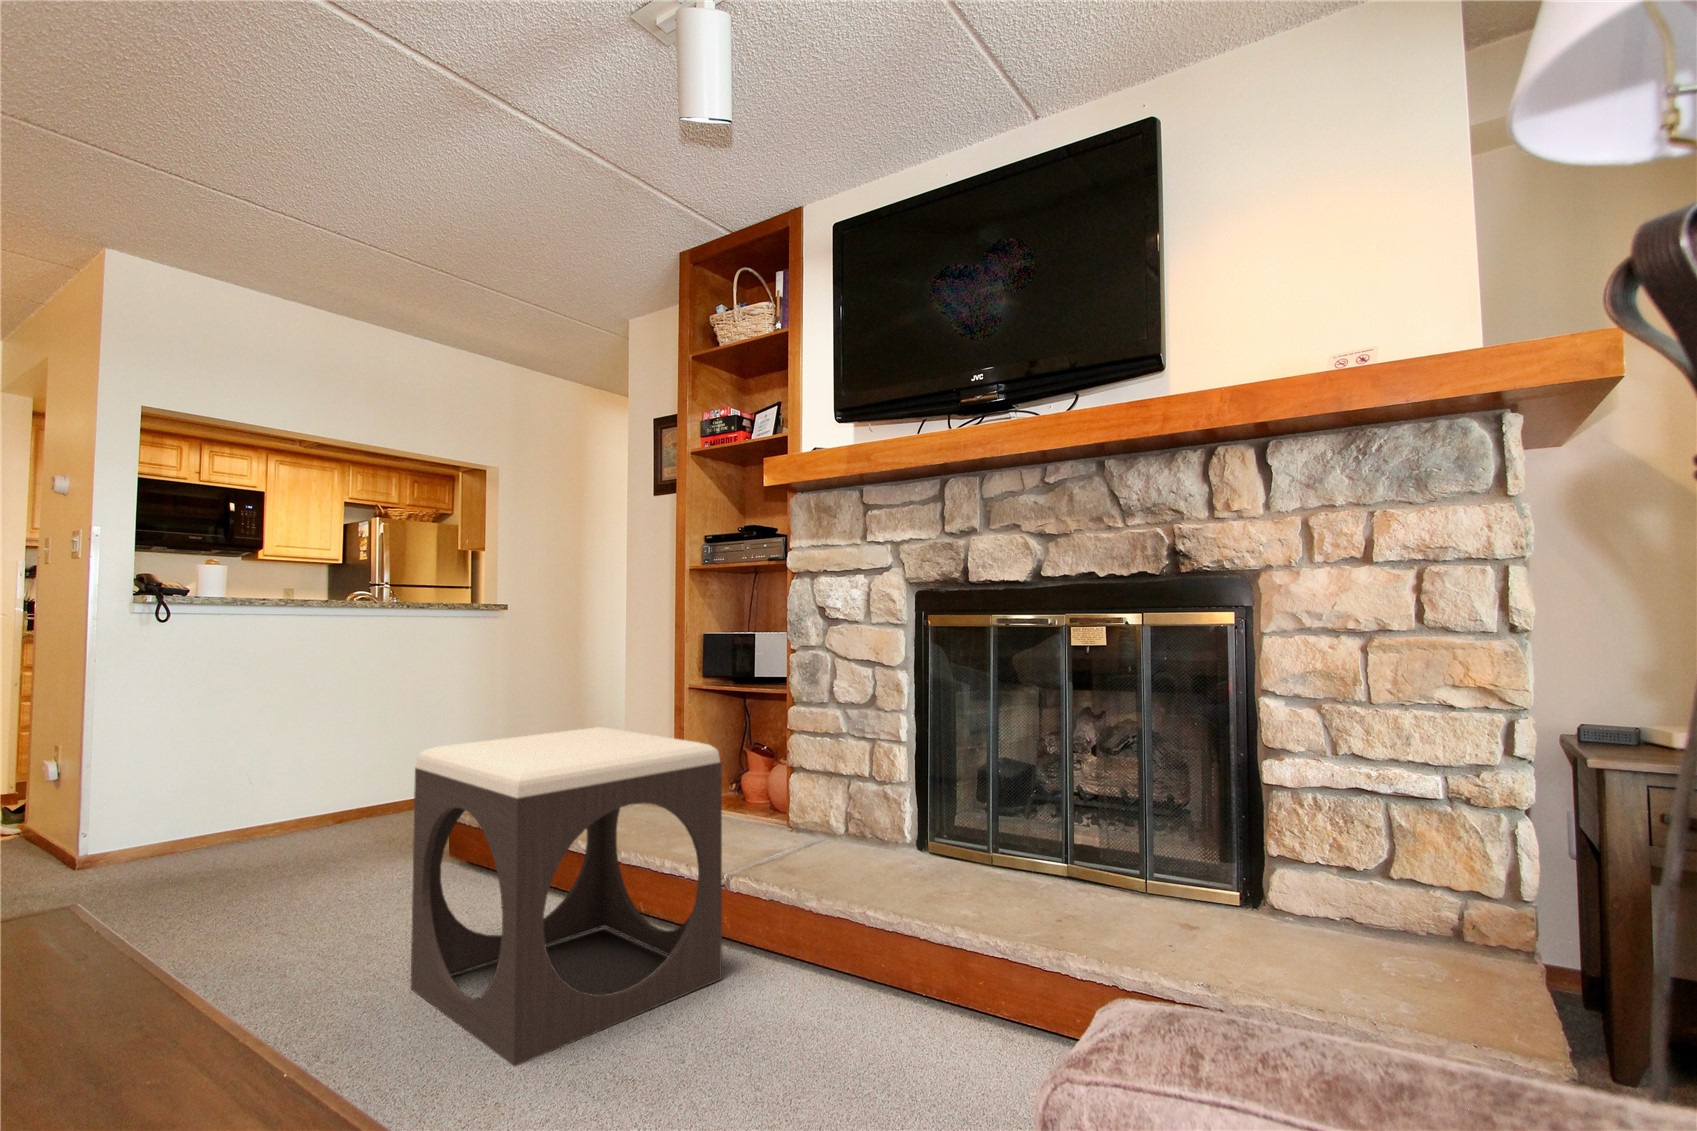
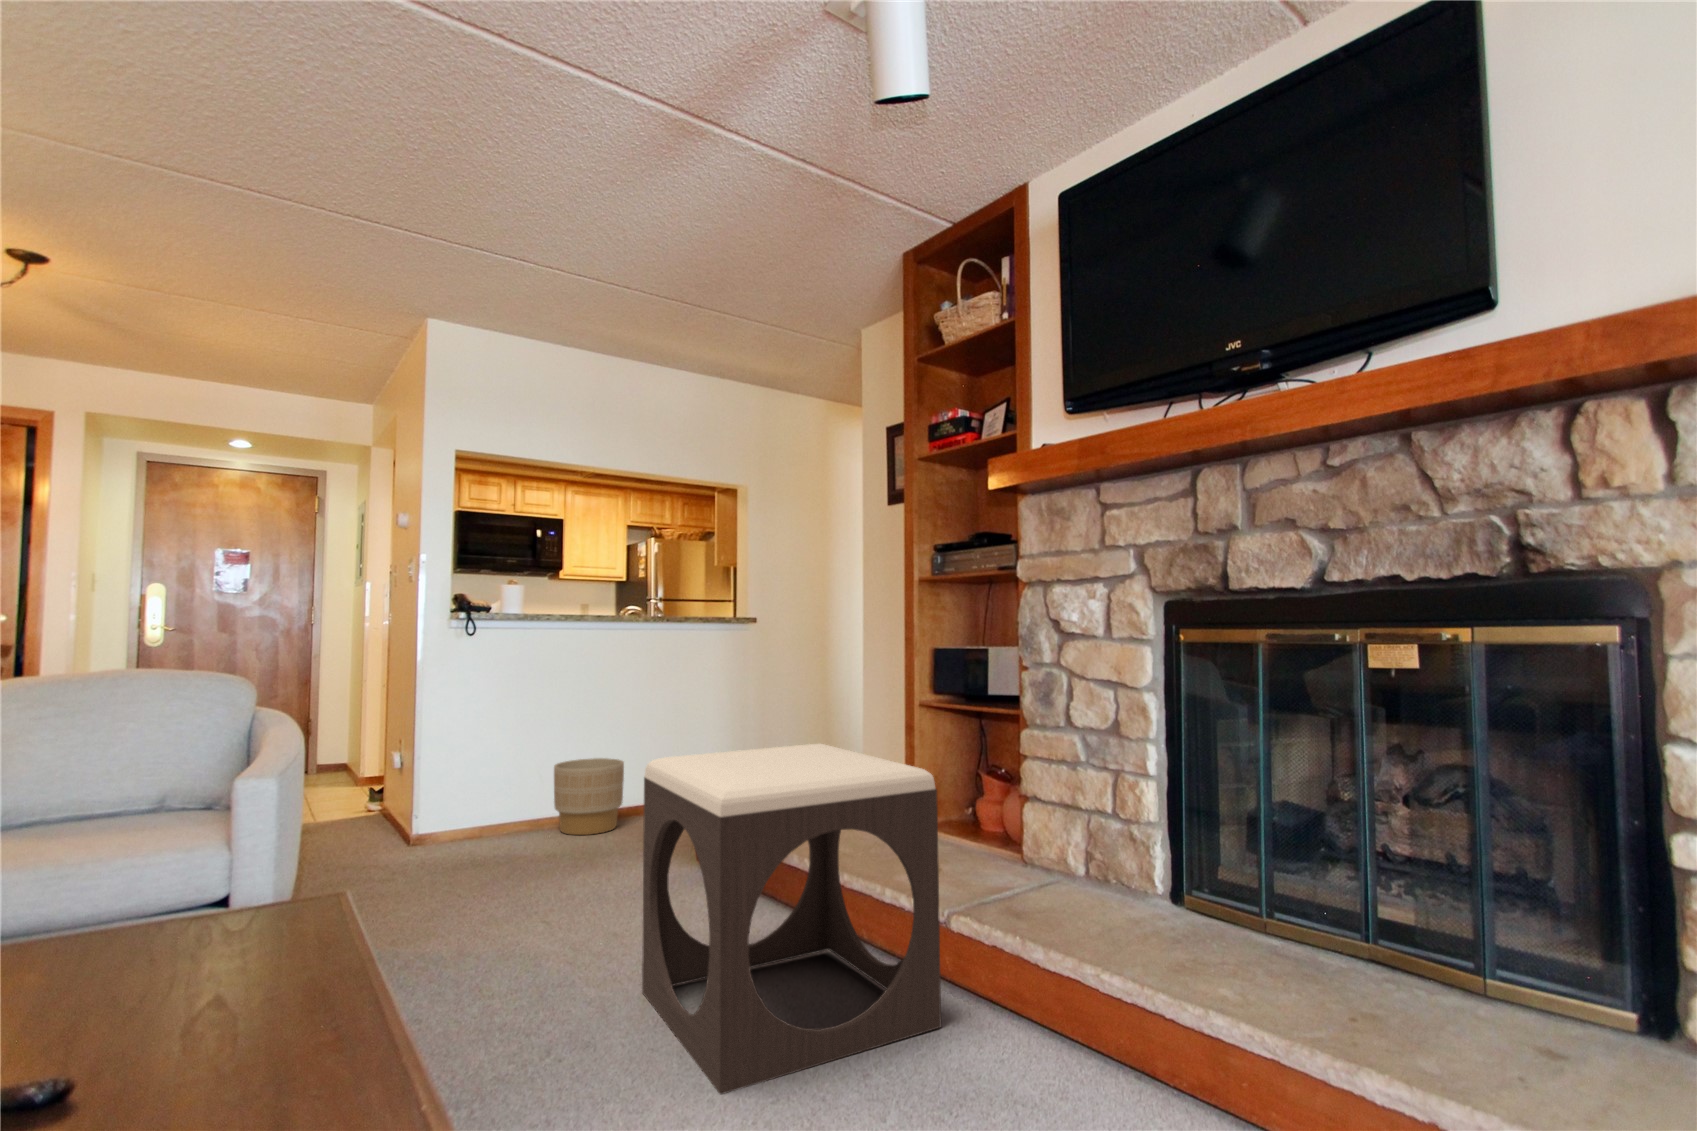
planter: none [267,758,354,844] -> present [554,758,624,835]

